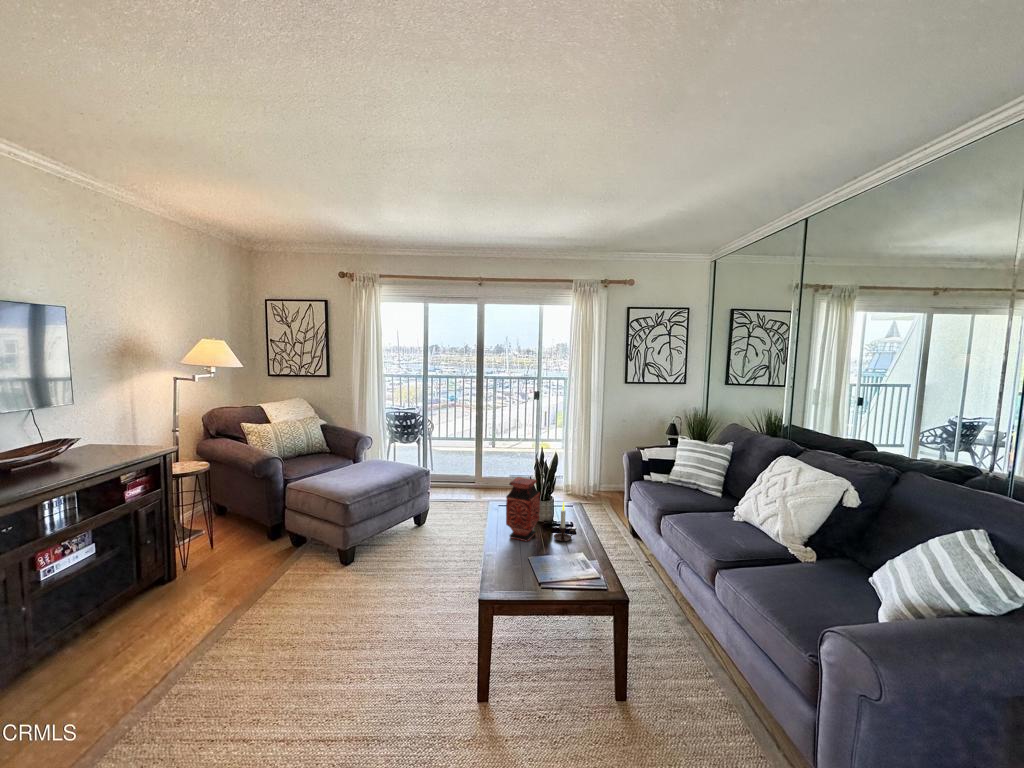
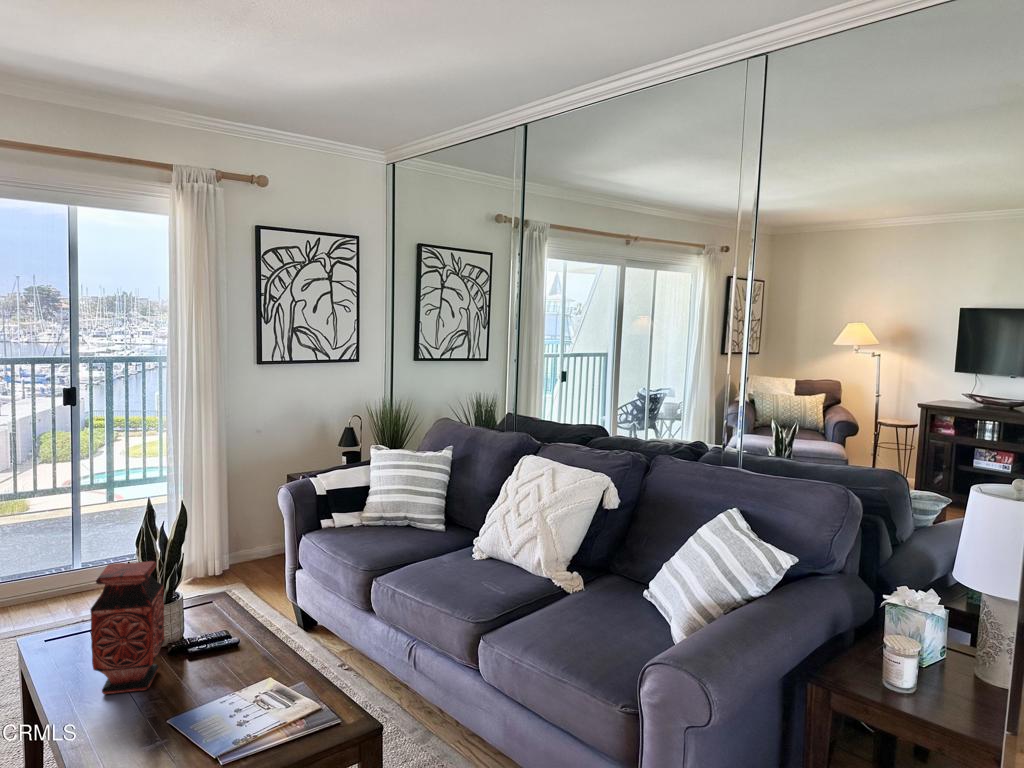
candle: present [554,502,575,541] -> none [199,591,240,668]

